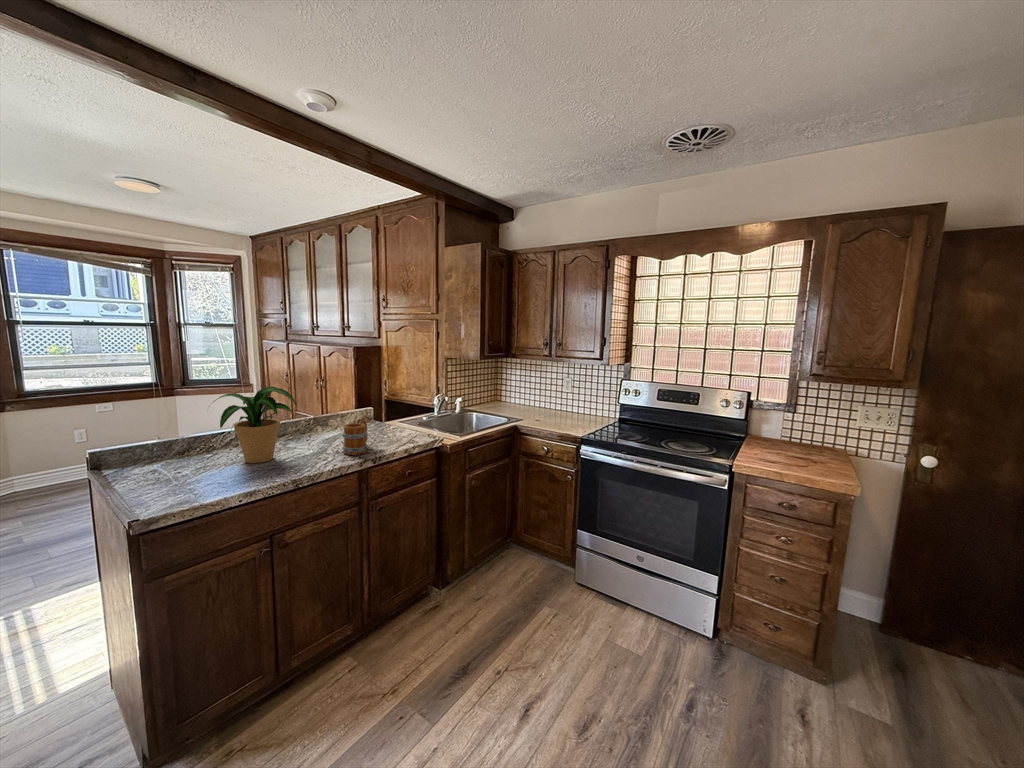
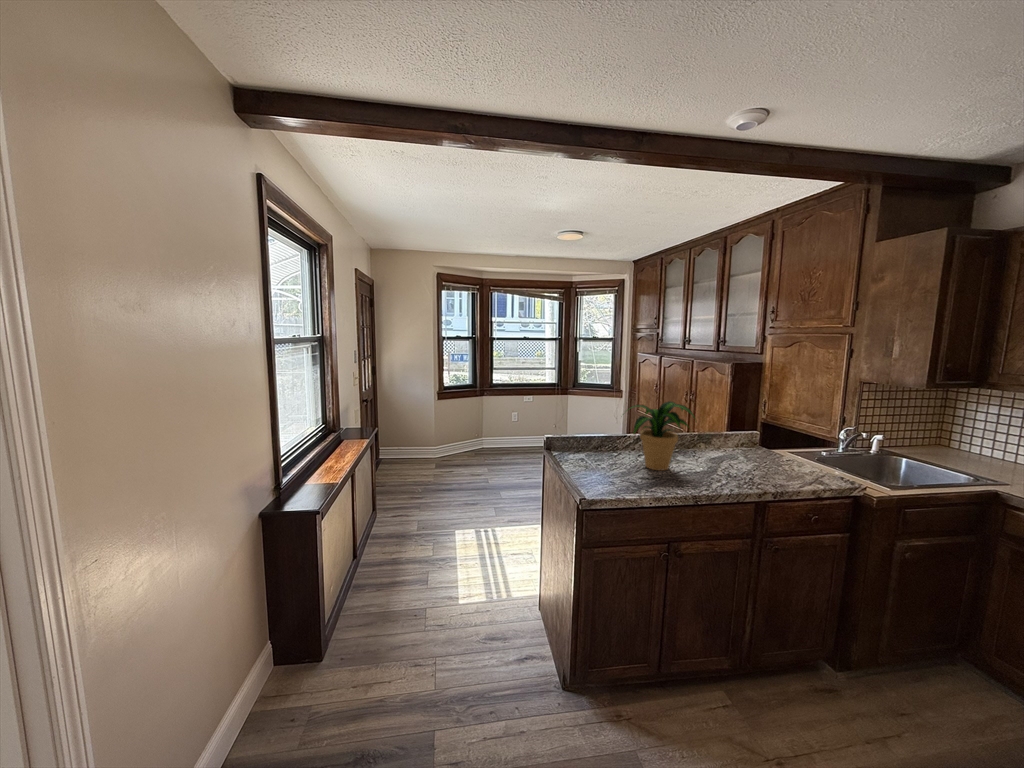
mug: present [342,417,368,455] -> none [736,443,766,483]

